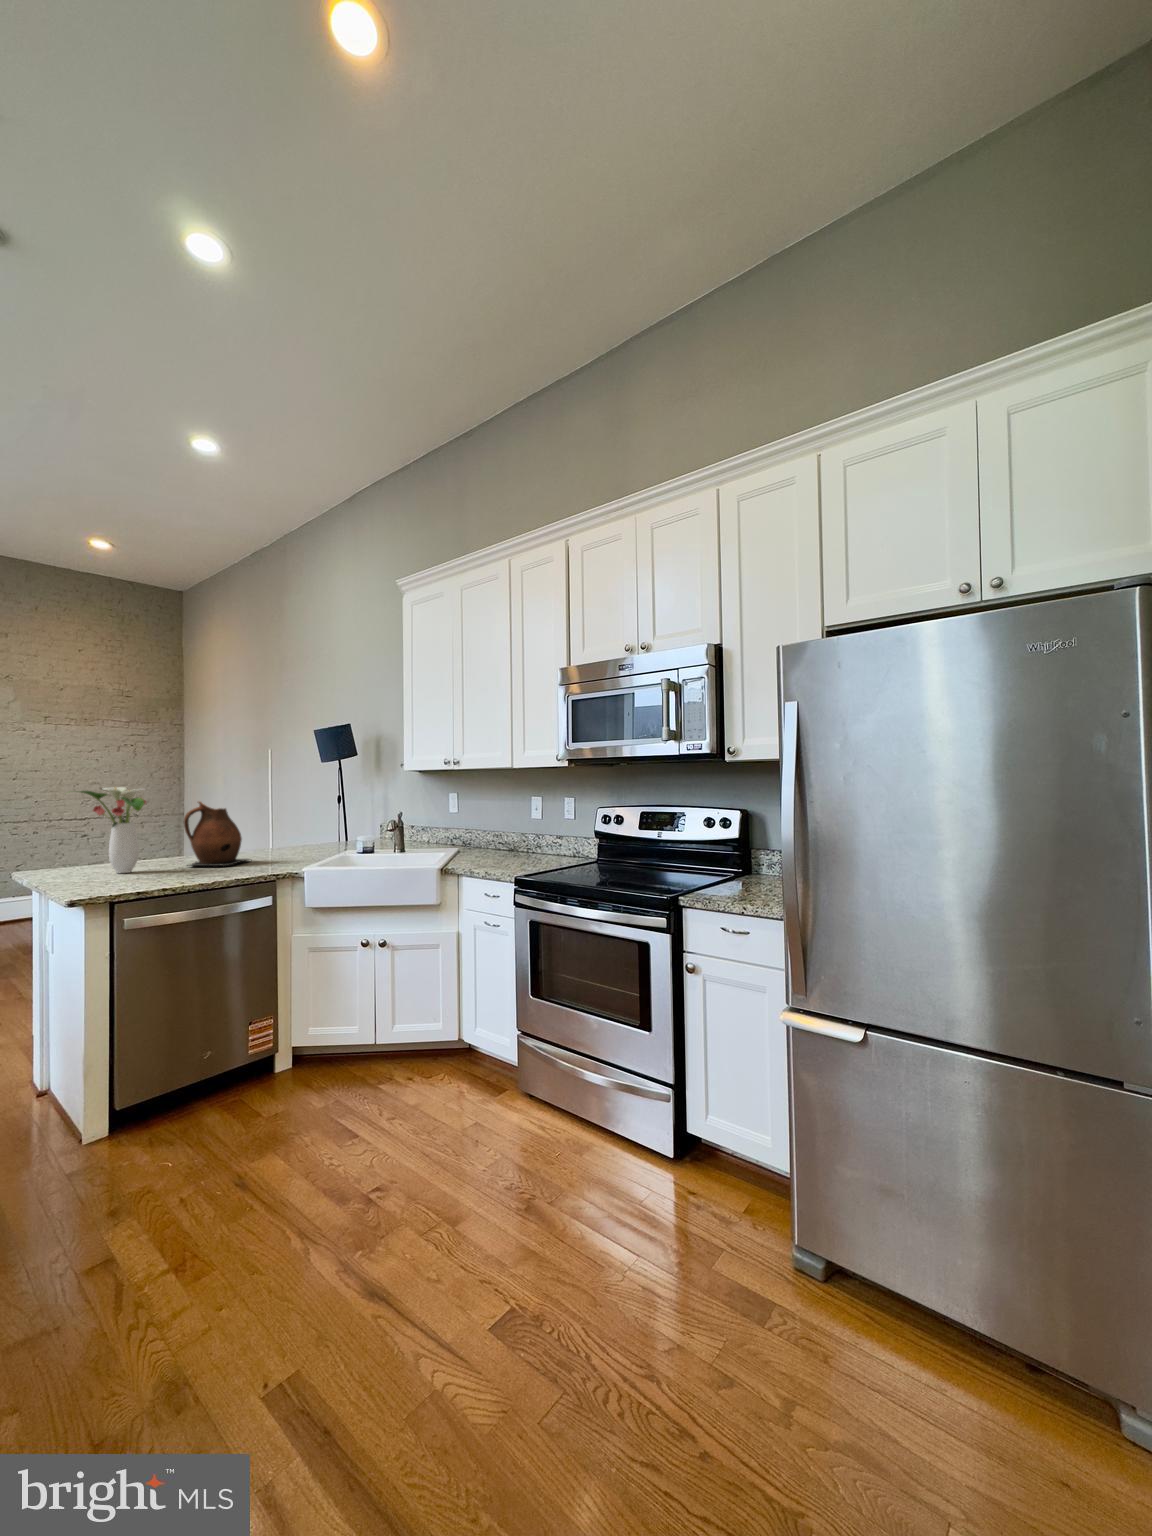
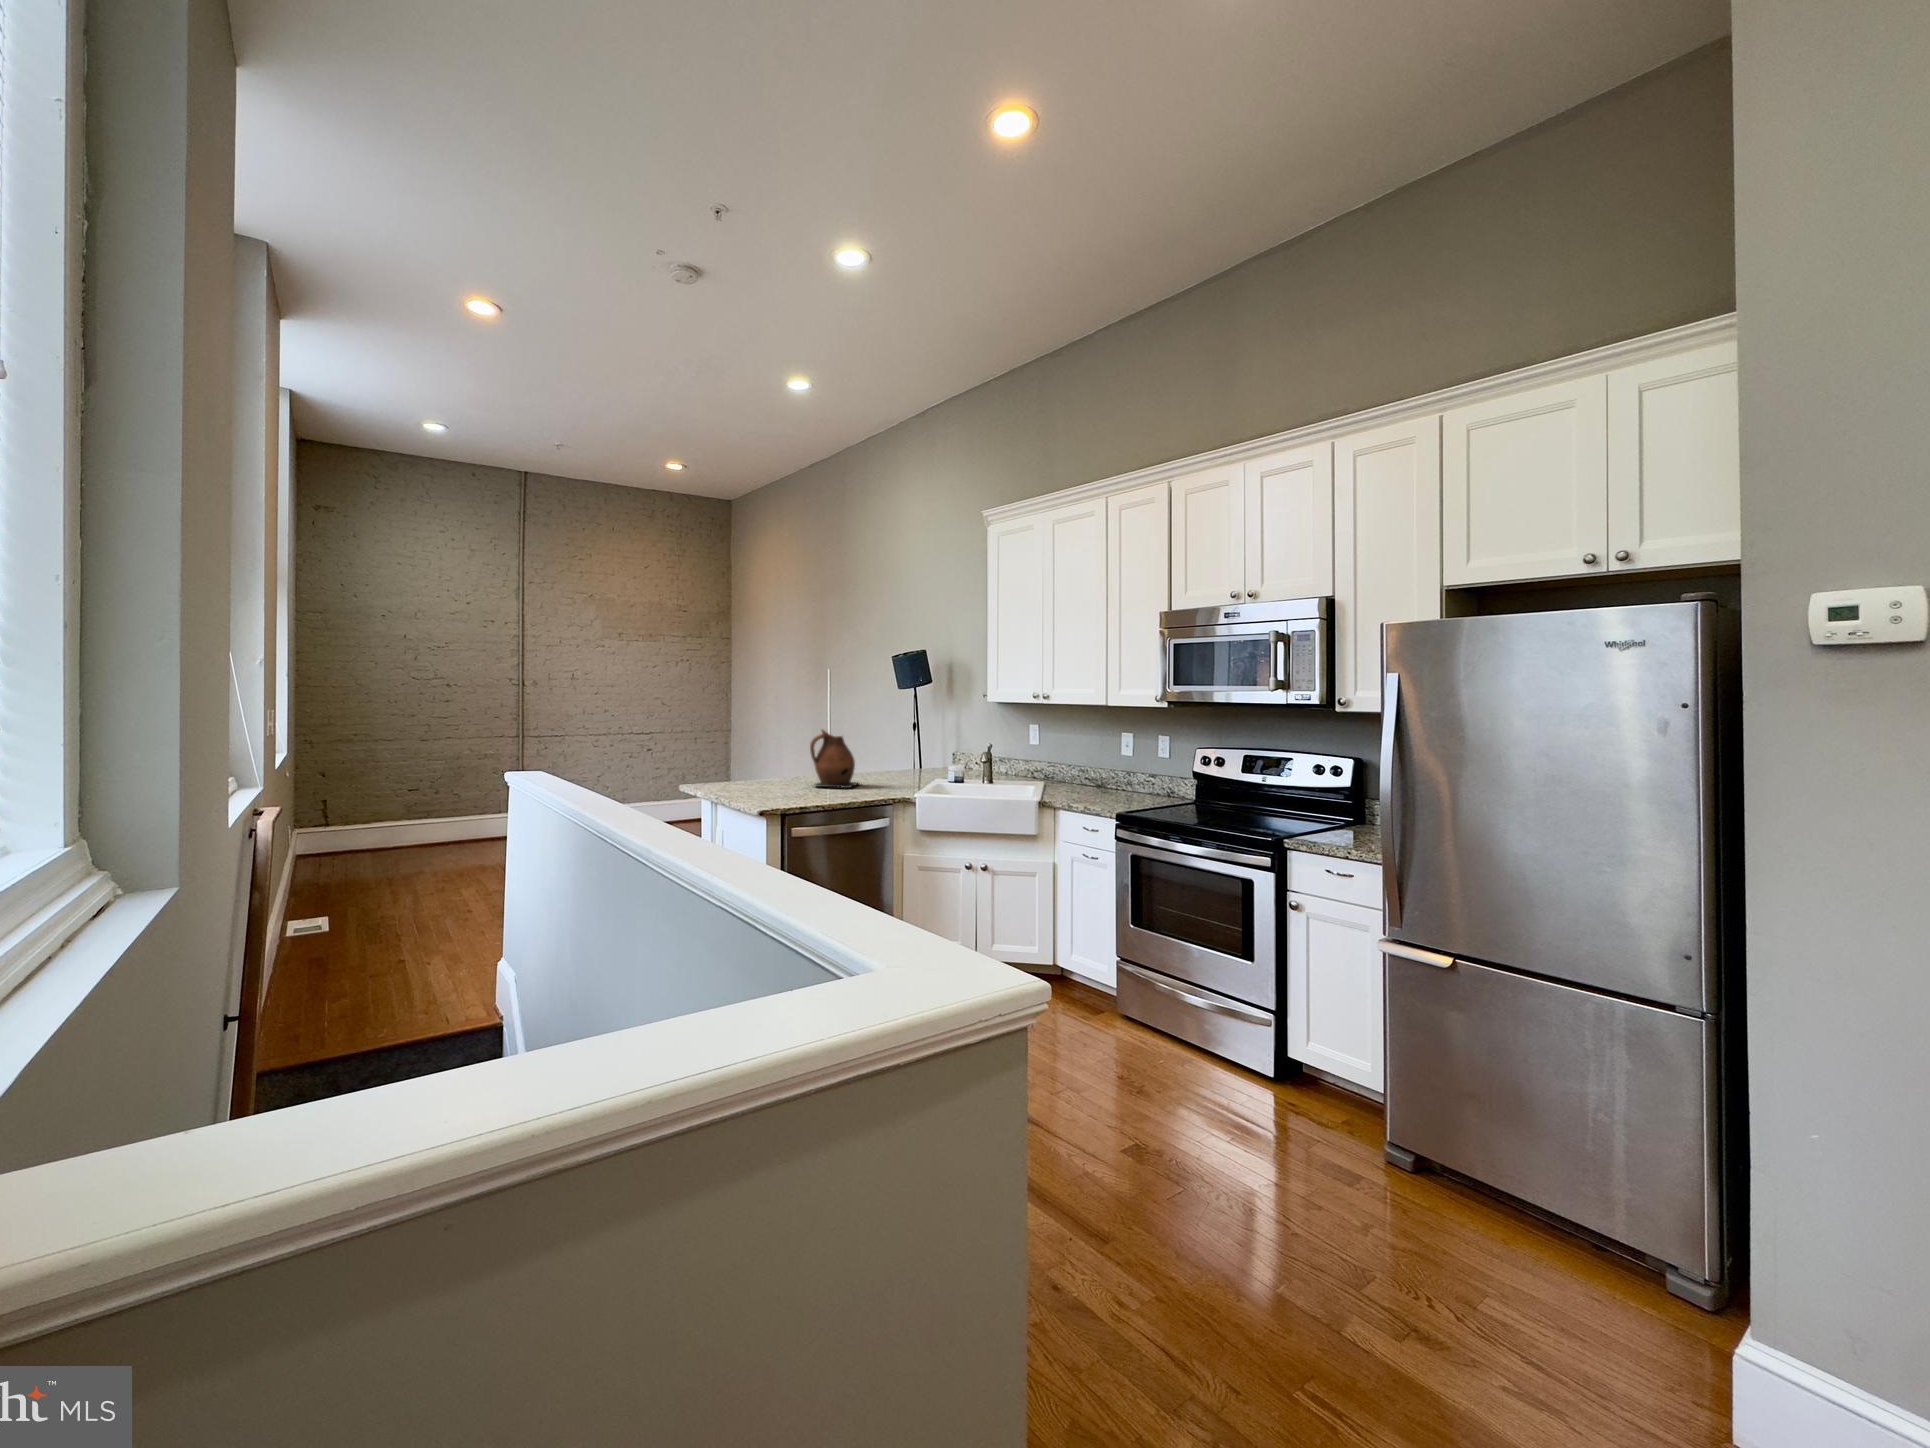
flower arrangement: present [80,787,146,873] -> none [729,715,790,790]

